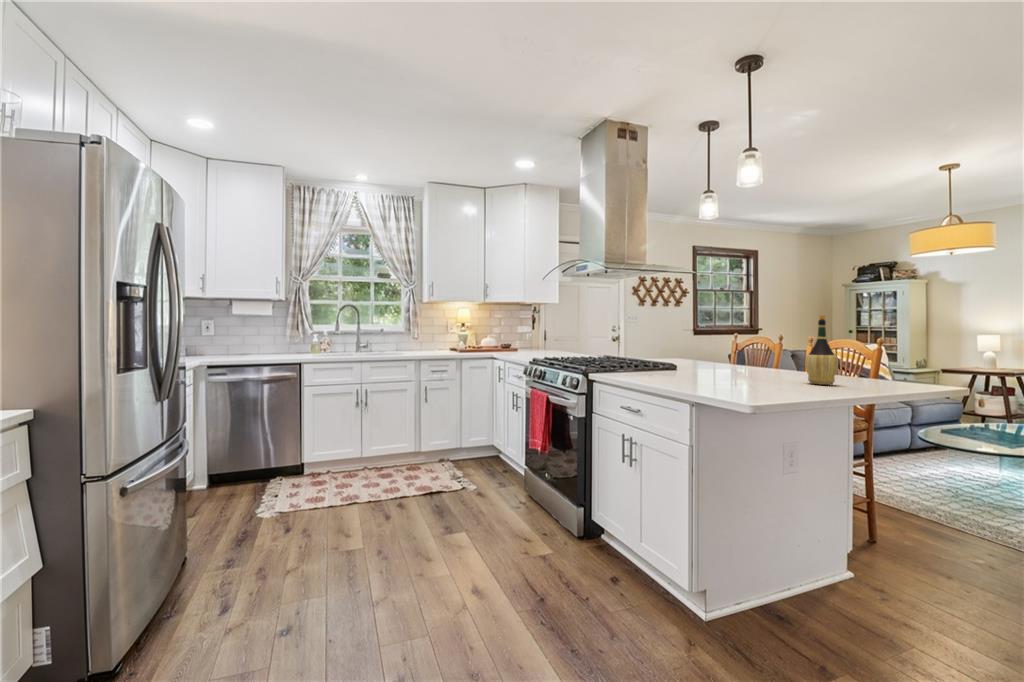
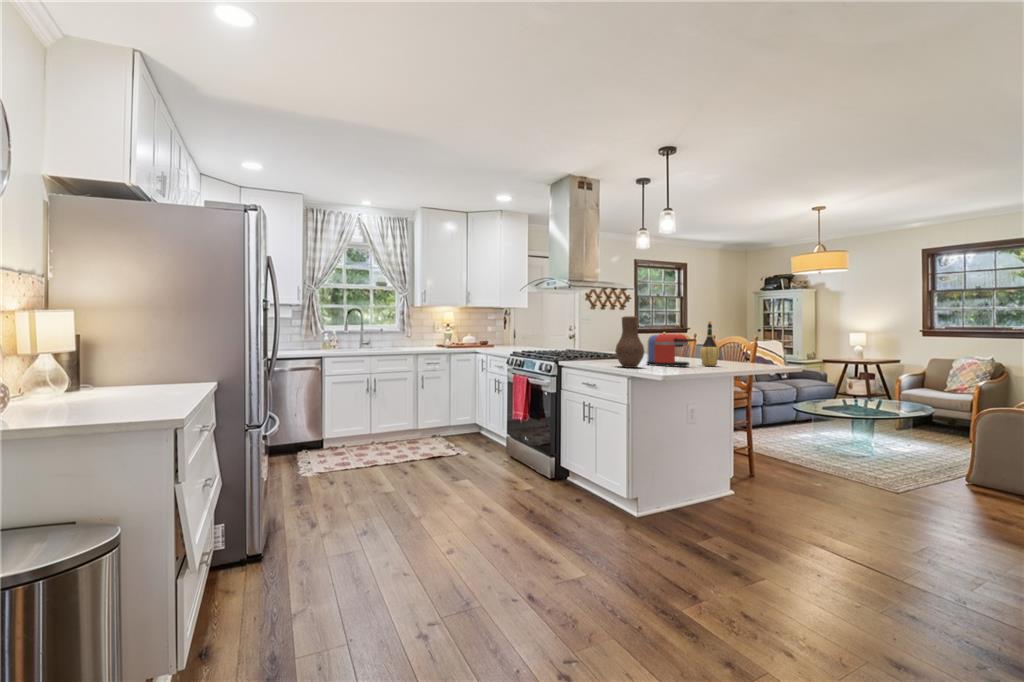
vase: none [672,306,721,389] -> present [615,316,644,368]
coffee maker: none [721,334,803,386] -> present [647,334,695,367]

